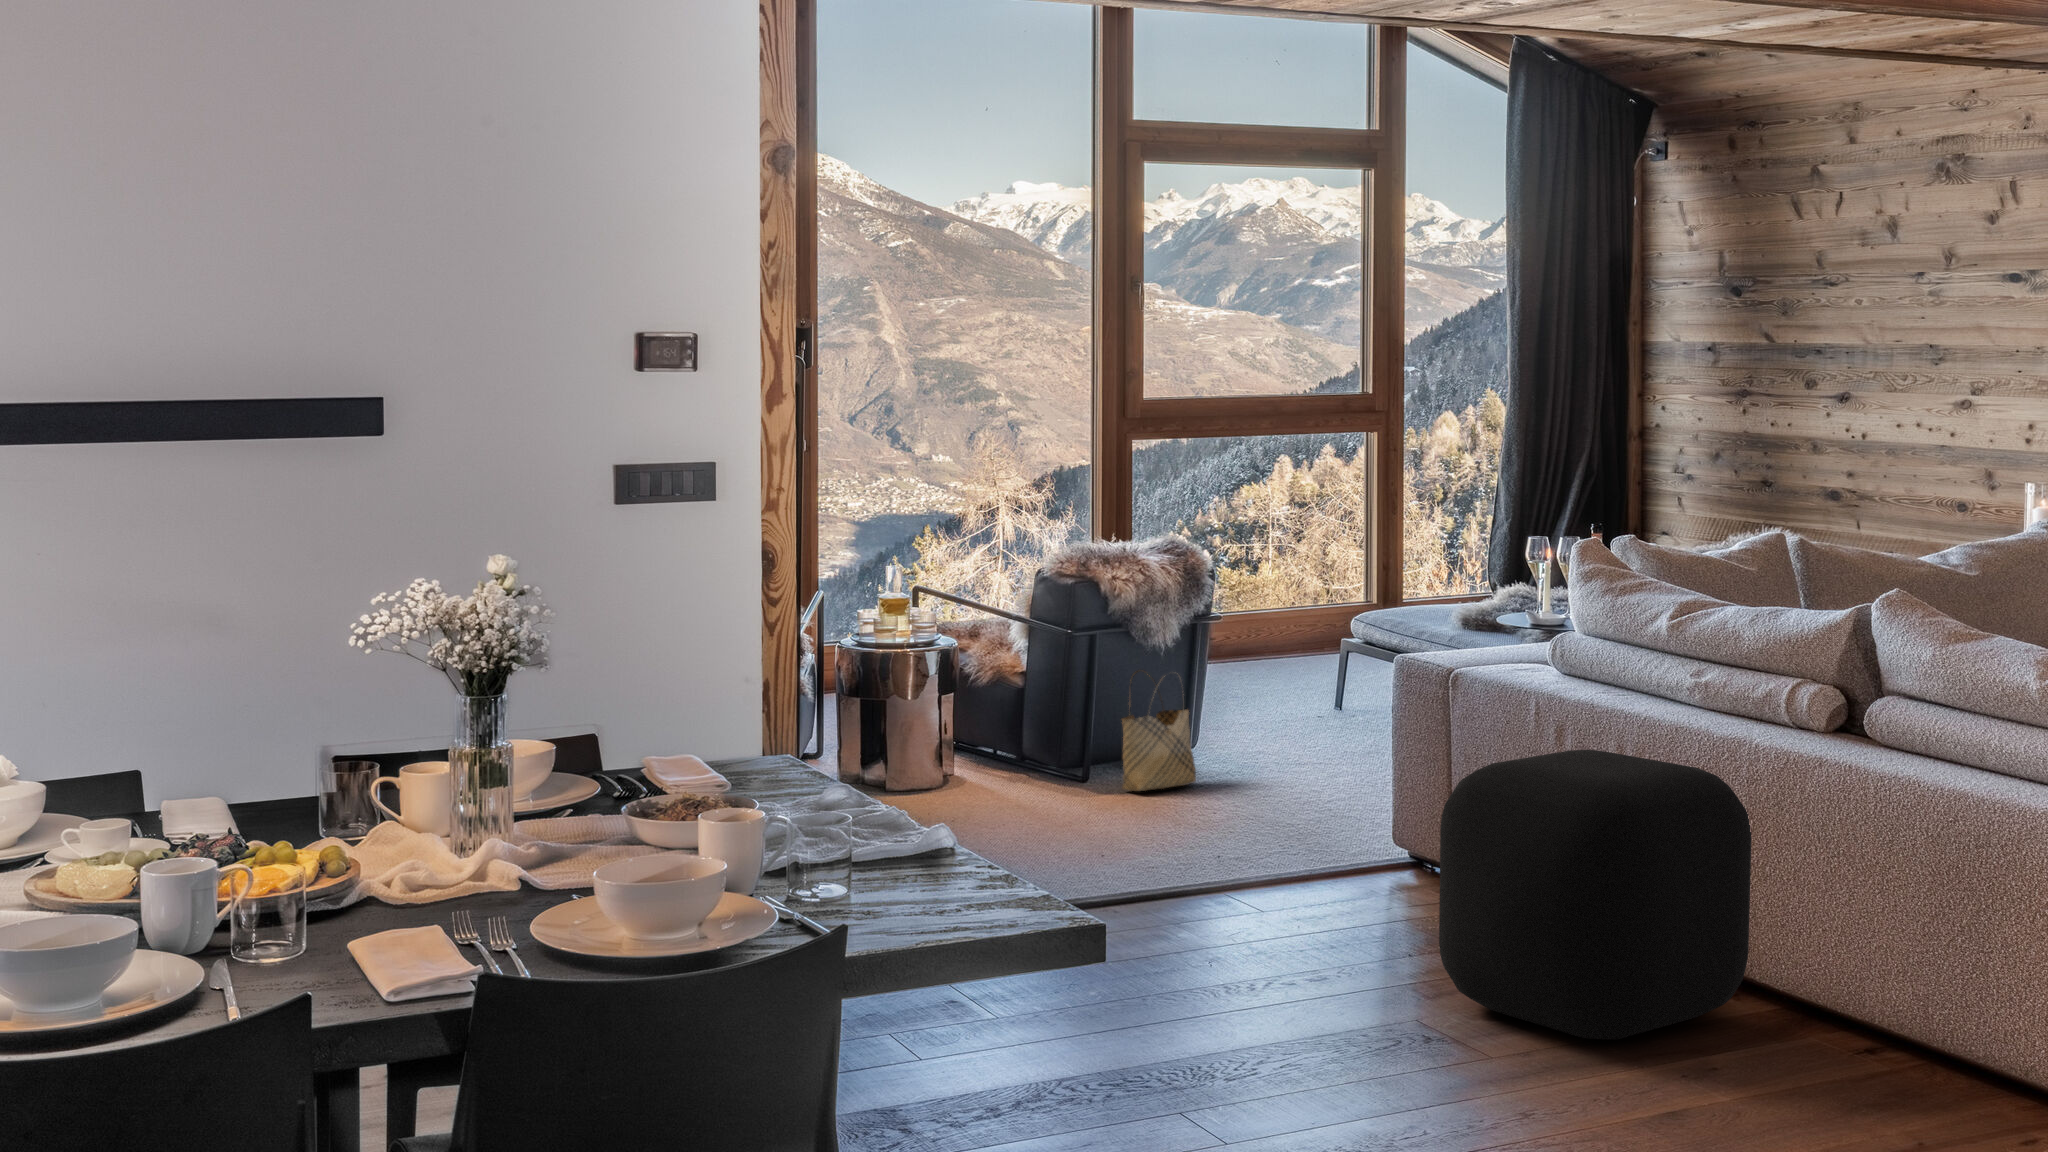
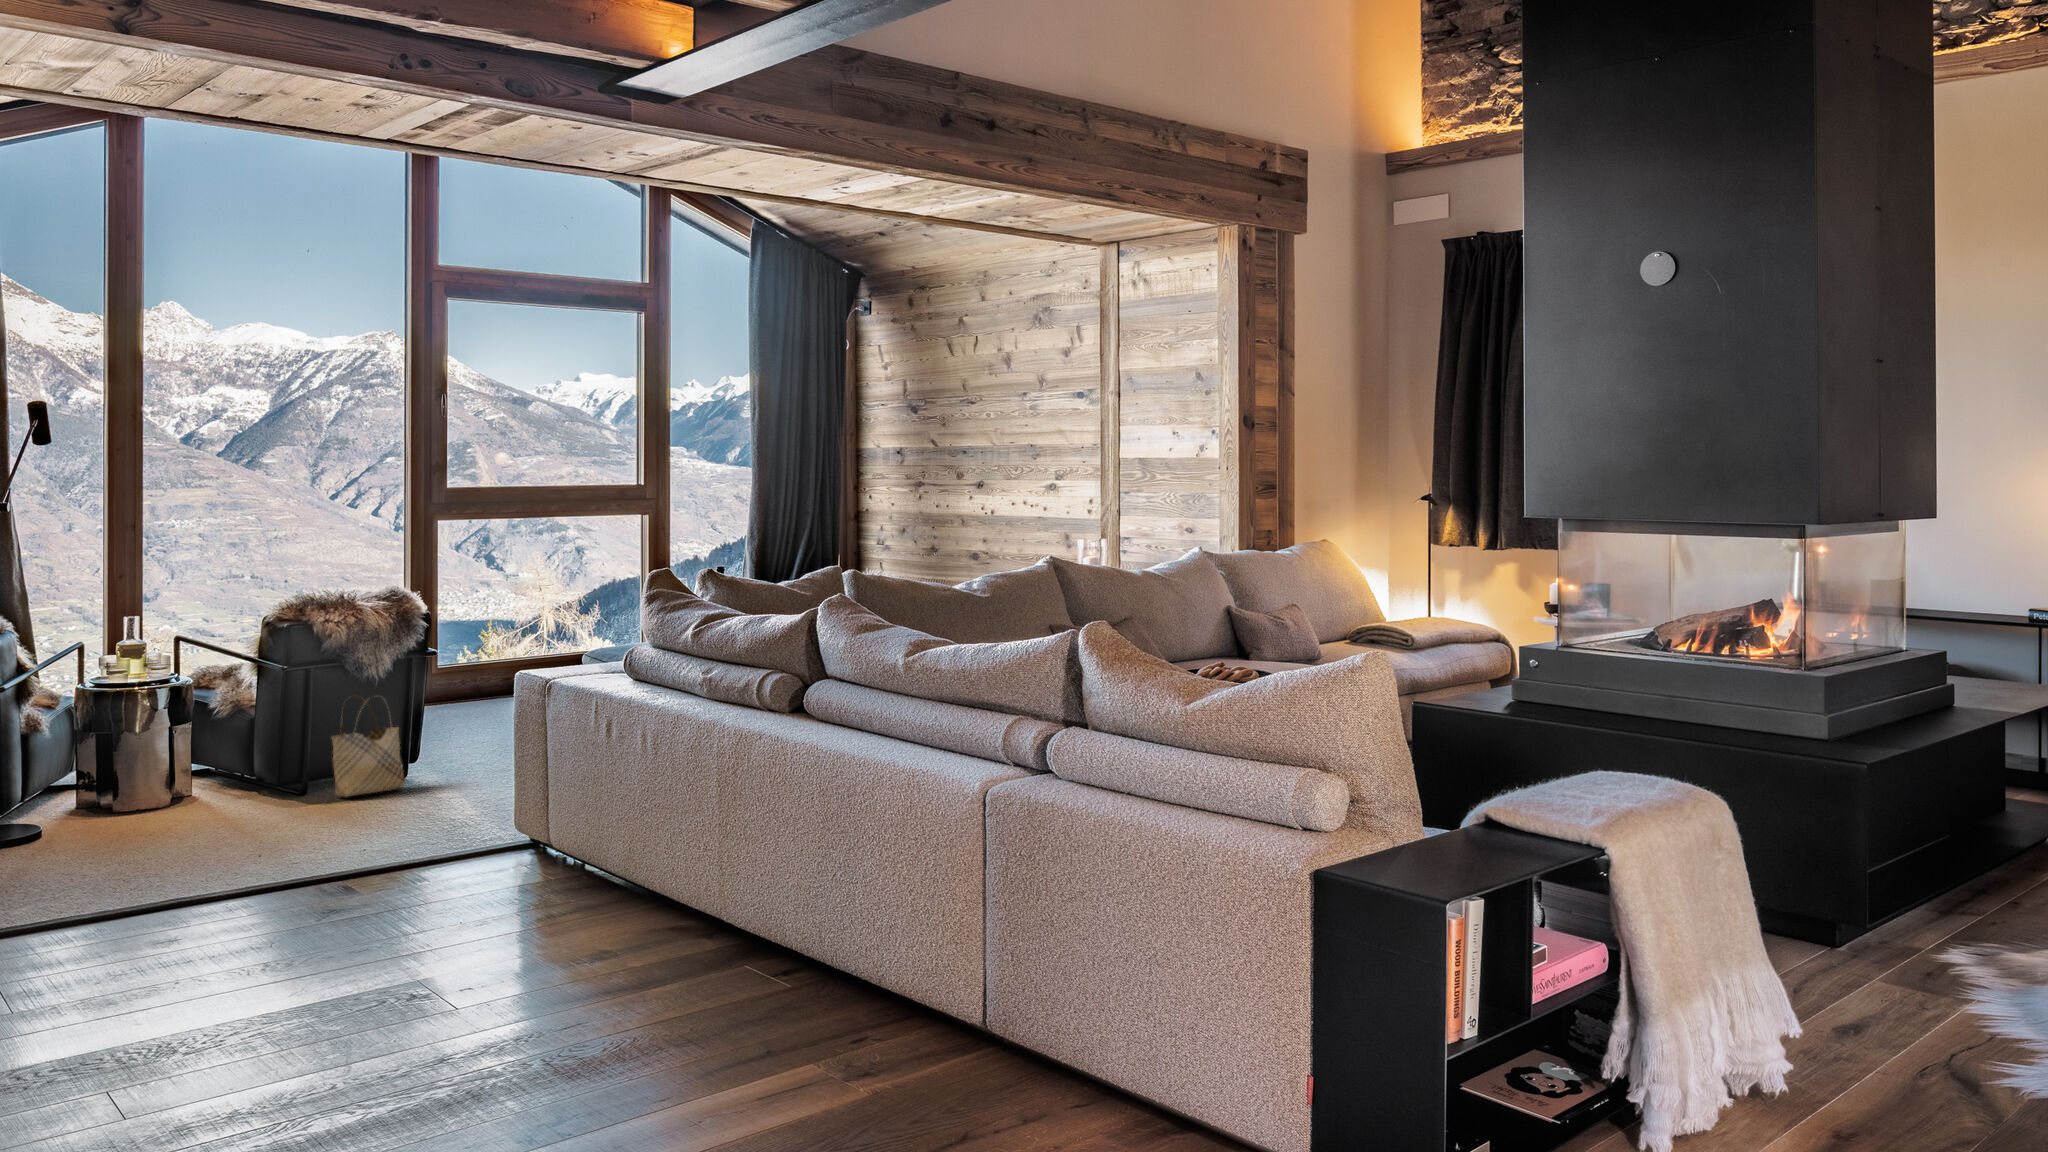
ottoman: present [1439,750,1752,1039] -> none [448,739,717,990]

